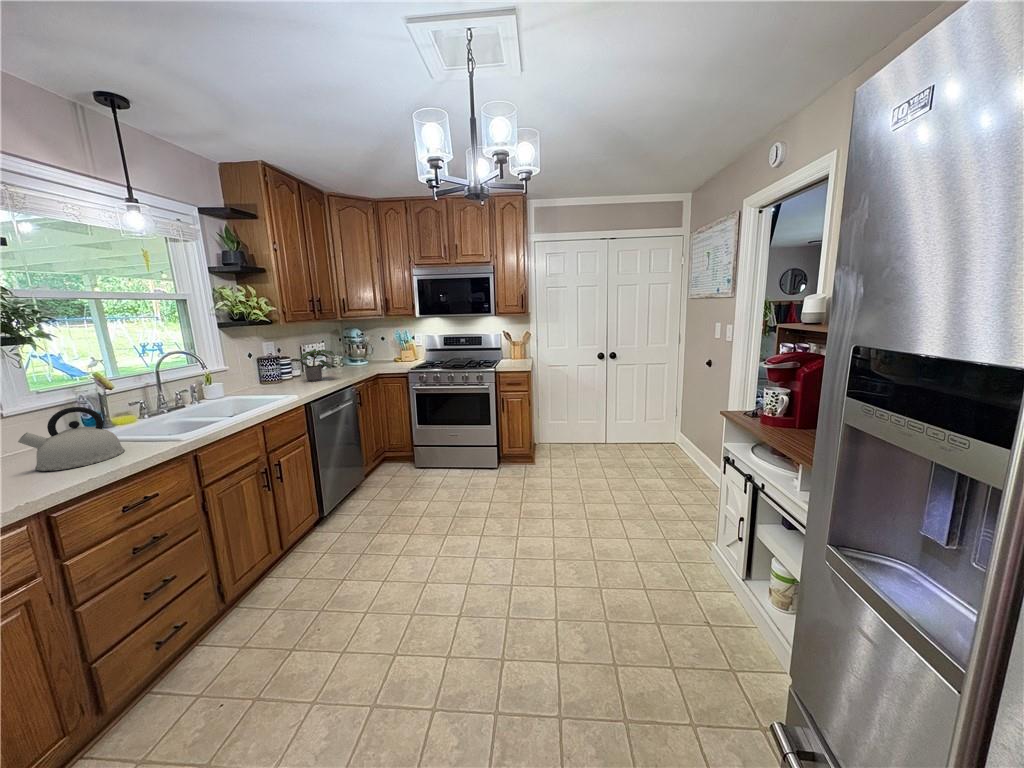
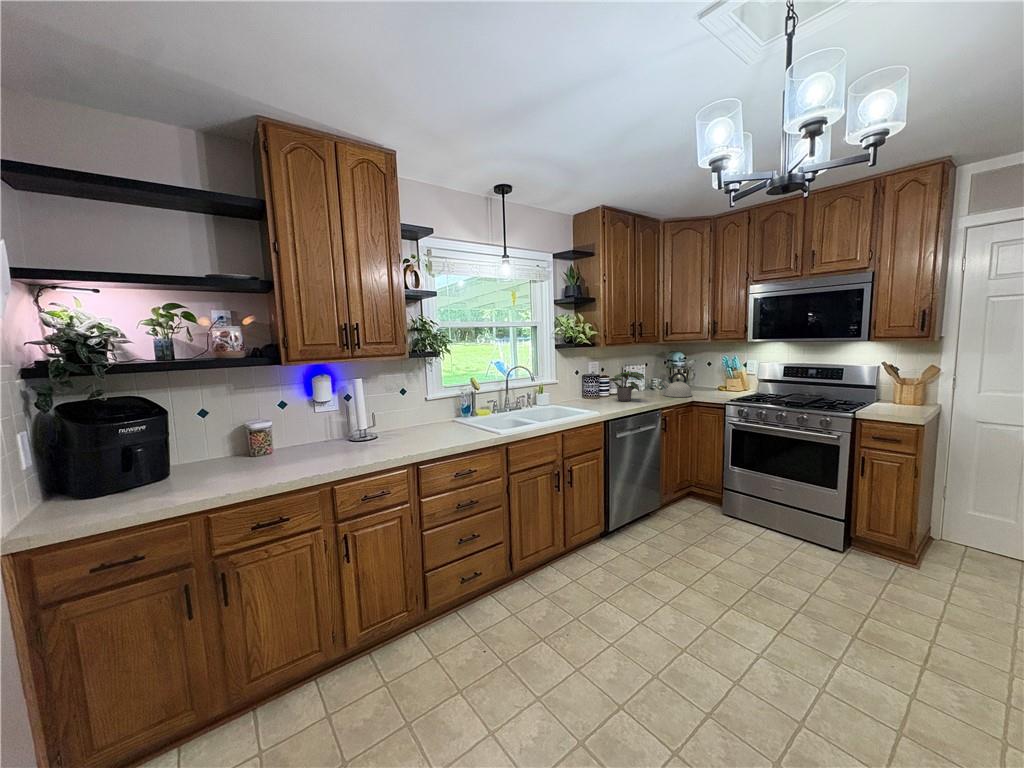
kettle: present [18,407,125,471] -> present [662,372,692,397]

